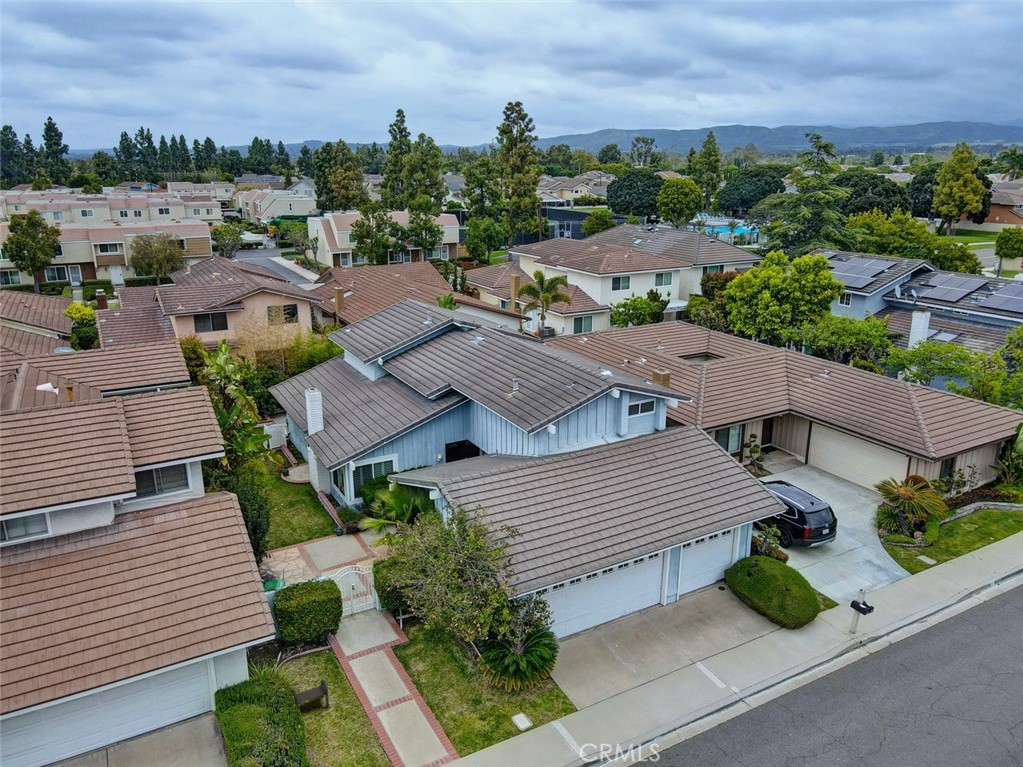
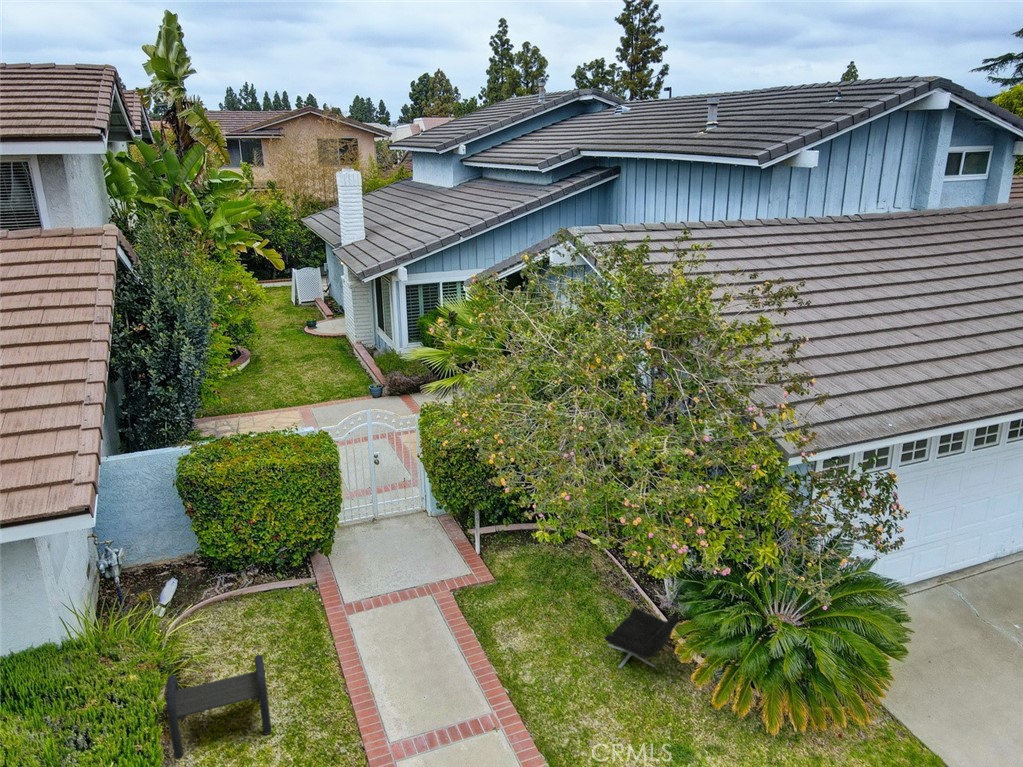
lounge chair: none [453,649,481,674] -> present [605,608,679,668]

